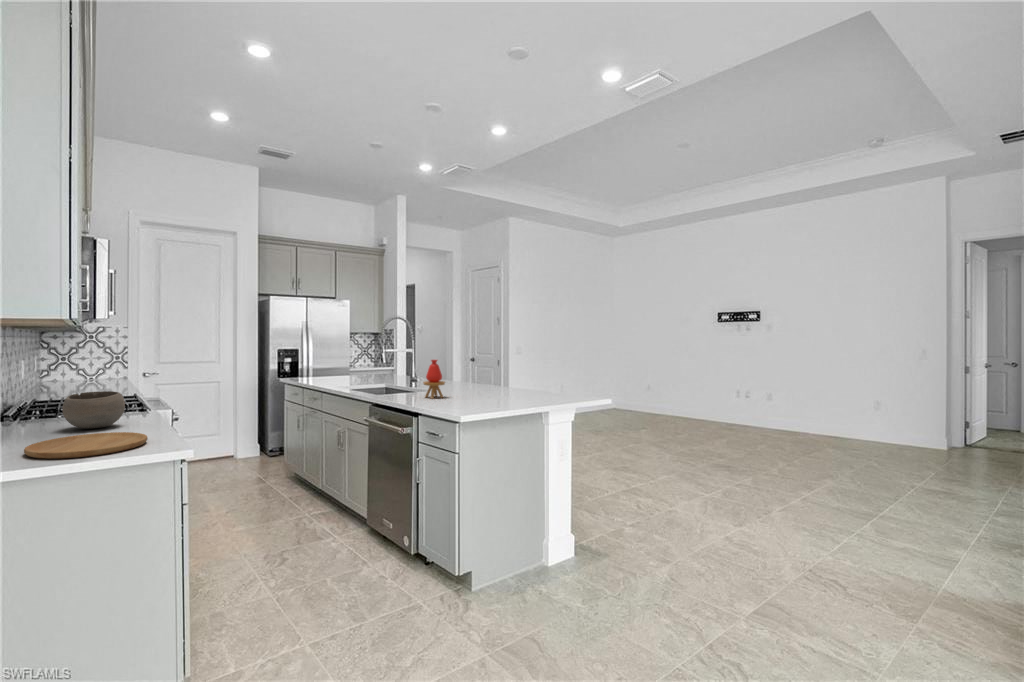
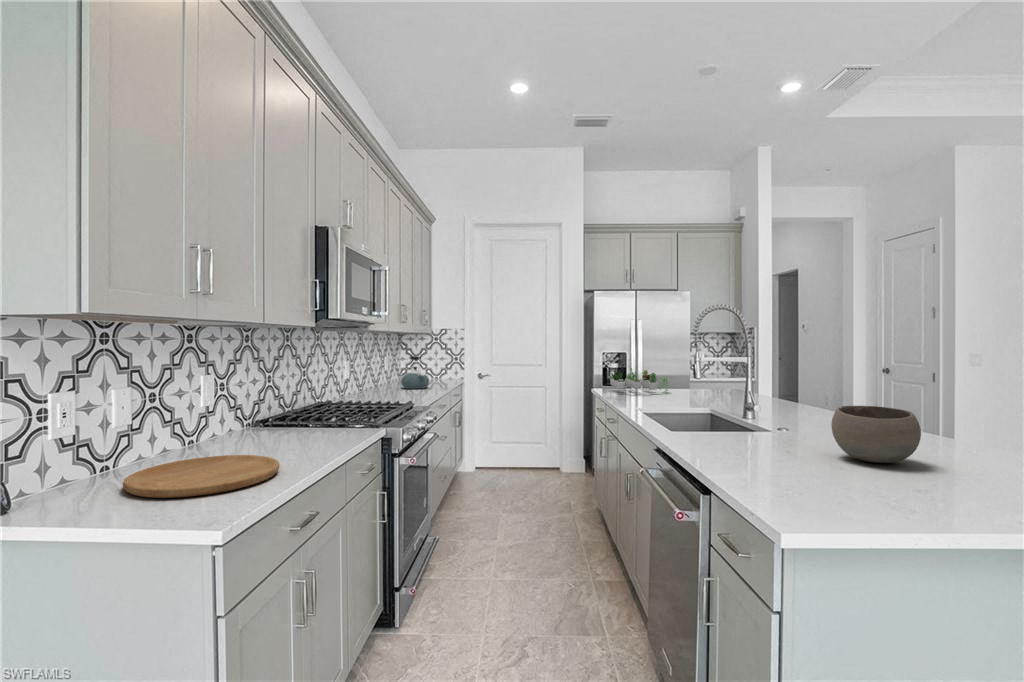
kettle: none [73,356,109,389] -> present [401,356,429,389]
succulent plant: none [297,360,344,380] -> present [610,368,669,394]
vase: present [423,360,445,398] -> none [766,370,814,443]
bowl: present [62,391,125,429] -> present [831,406,921,463]

